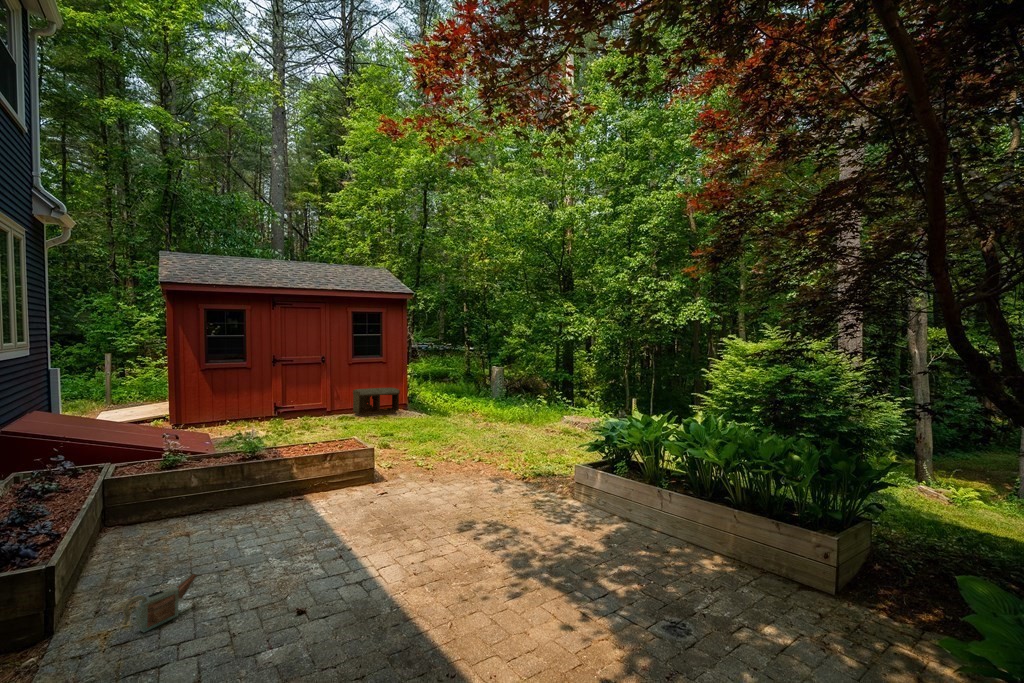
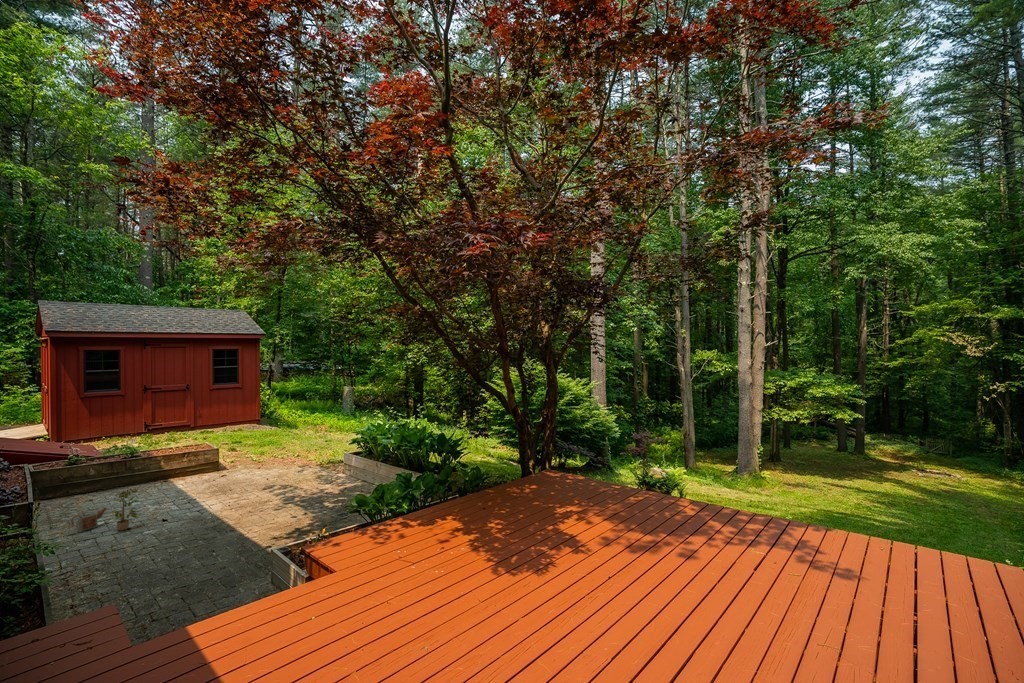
bench: present [353,388,400,417] -> none [214,407,255,431]
potted plant: none [198,541,259,638] -> present [112,488,140,531]

